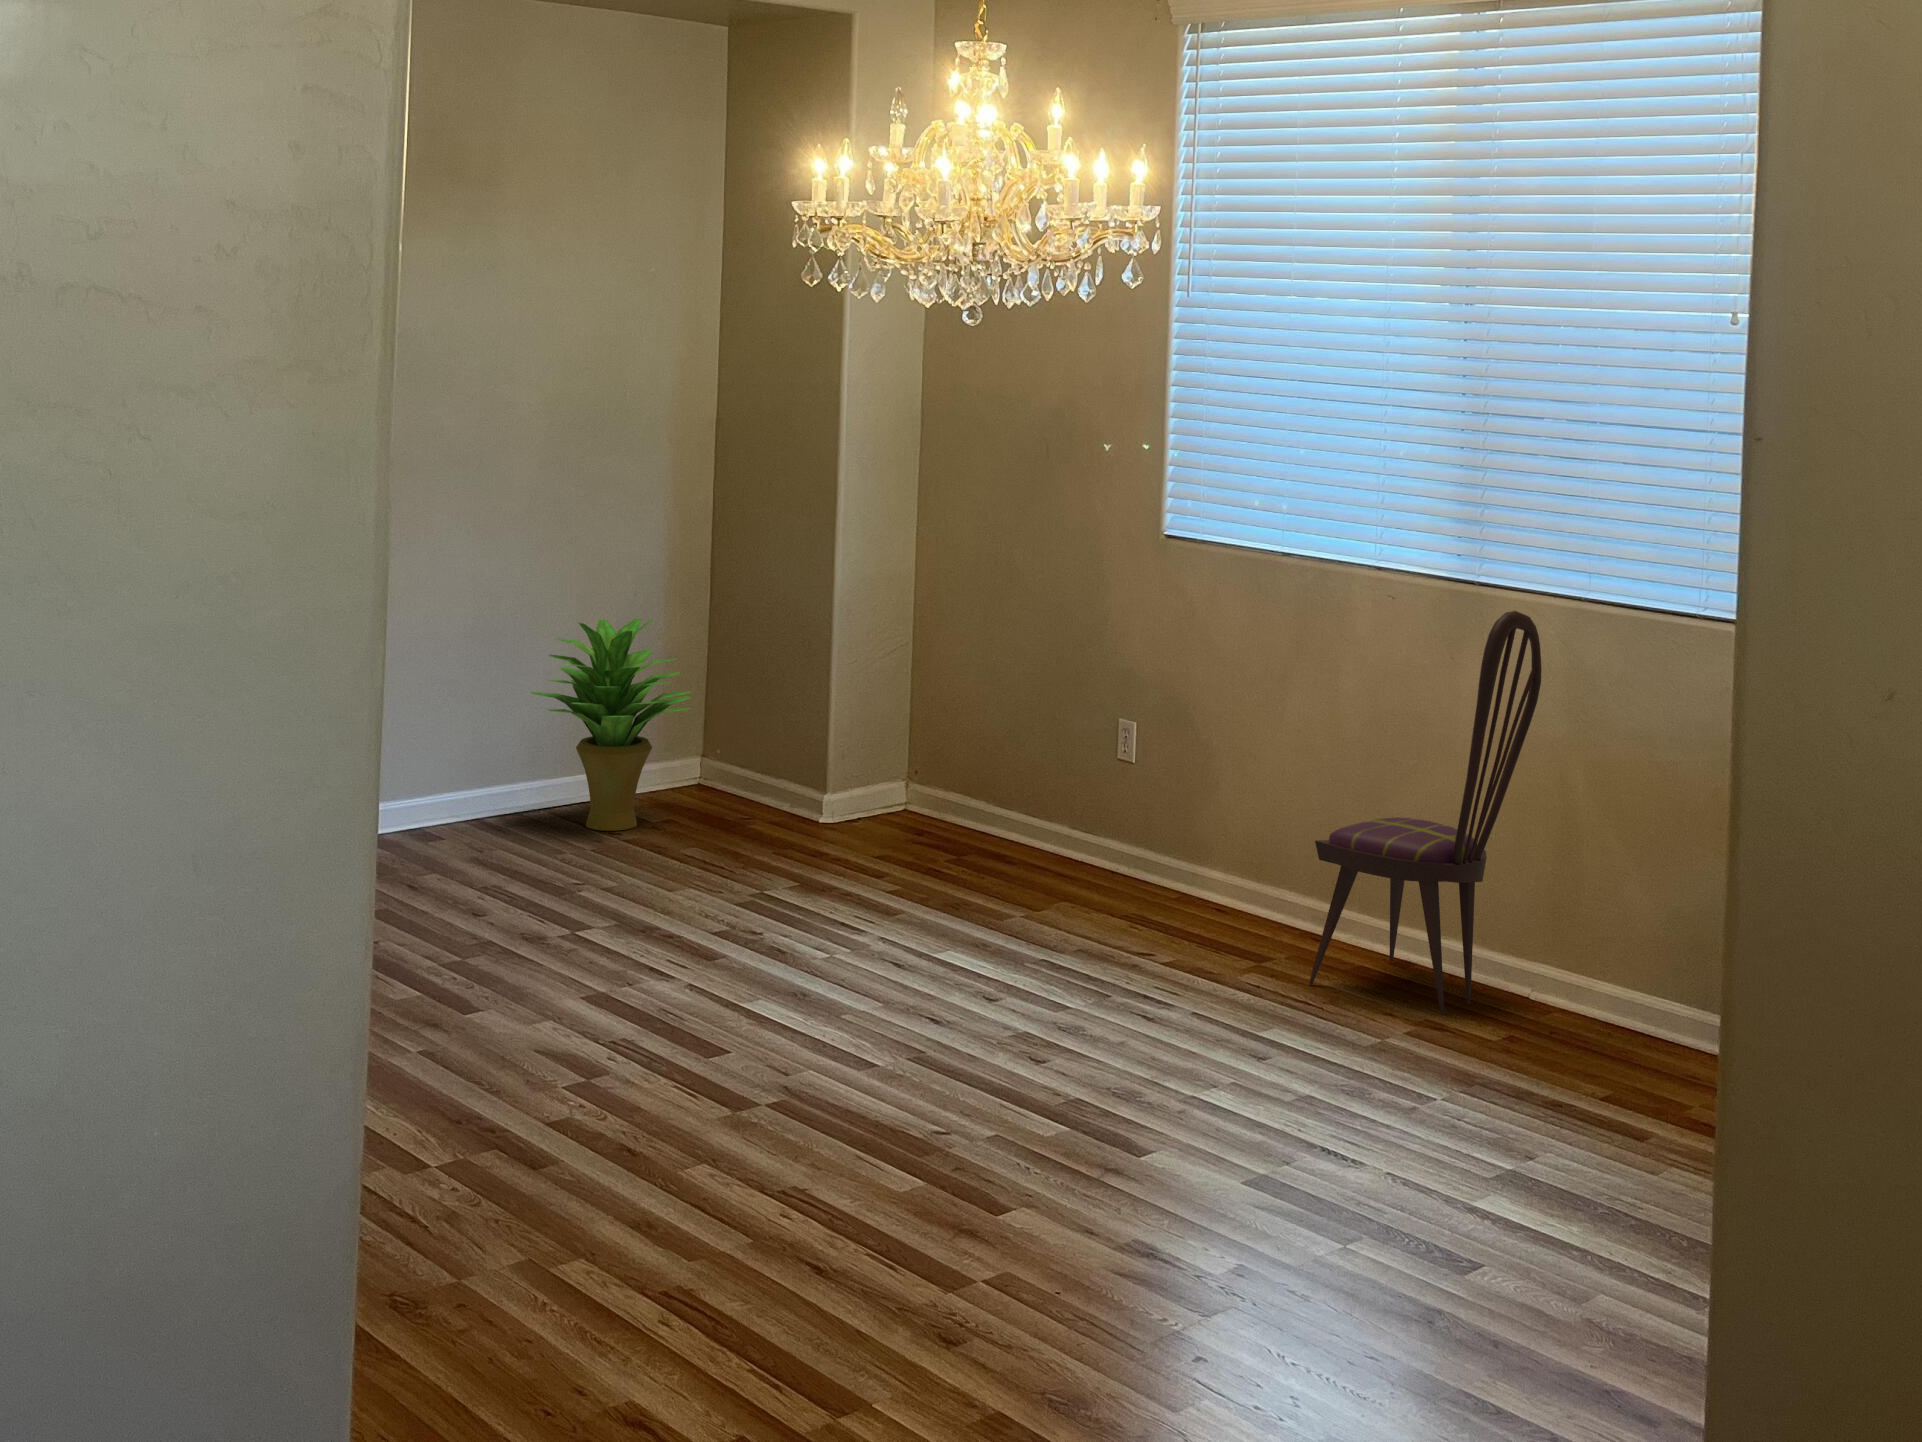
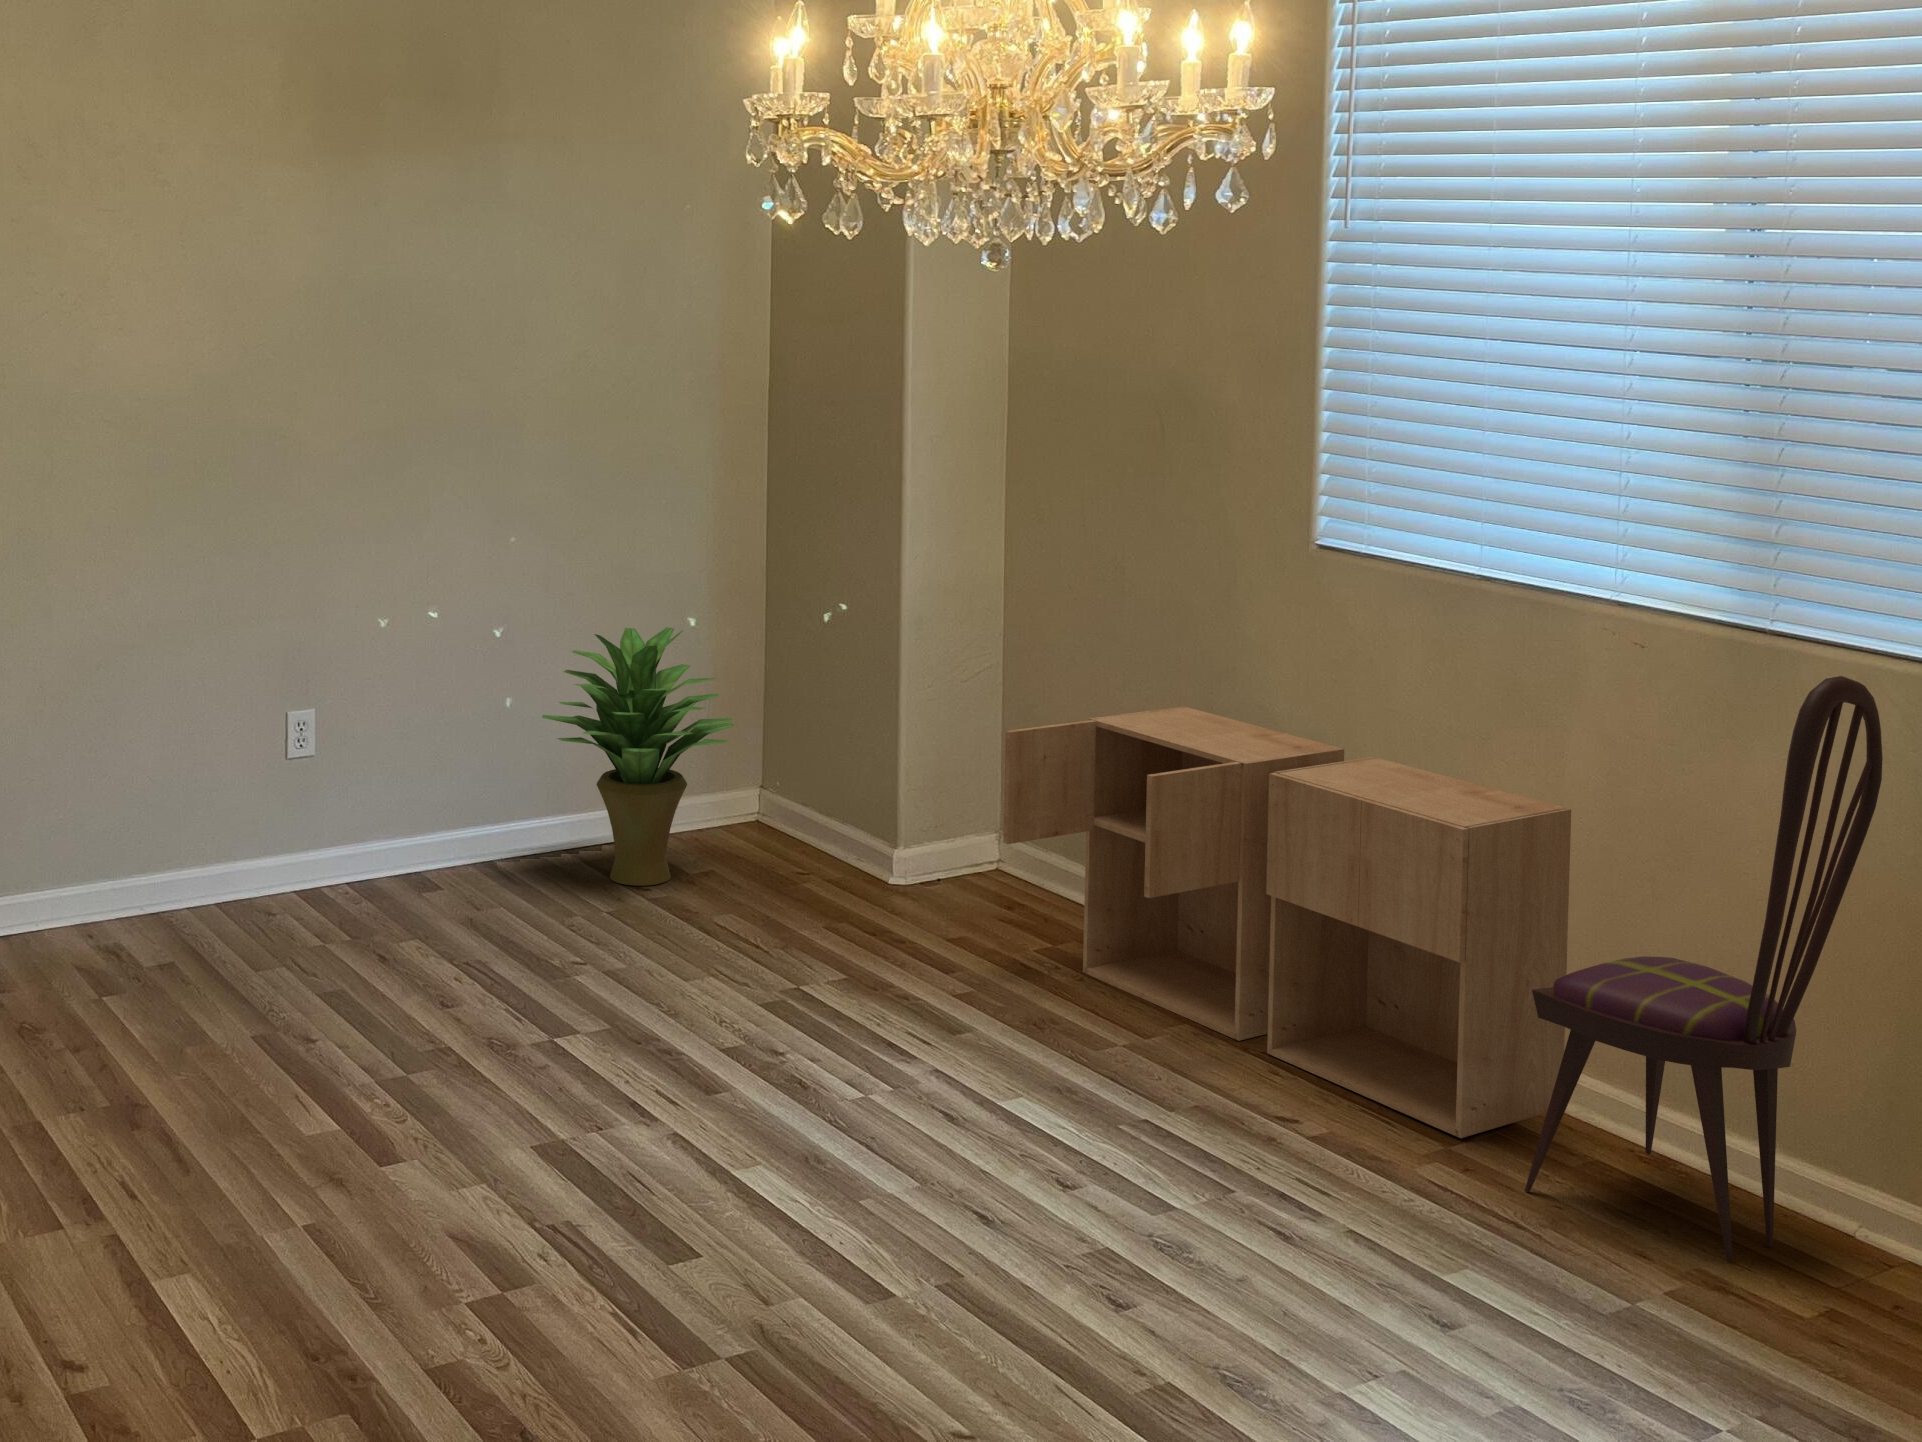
storage cabinet: none [925,667,1342,958] -> present [1003,707,1571,1138]

